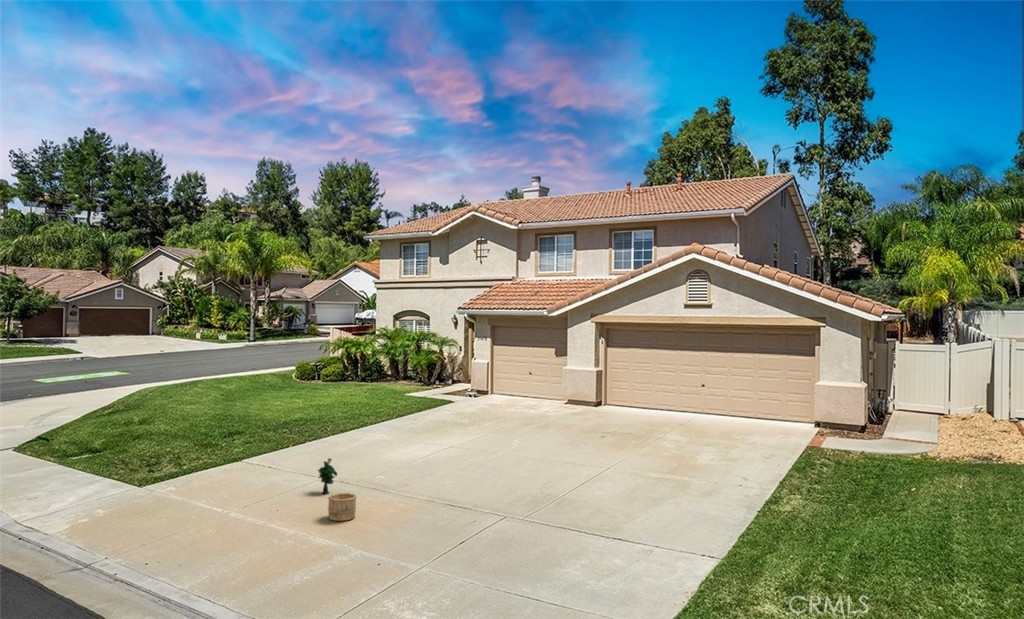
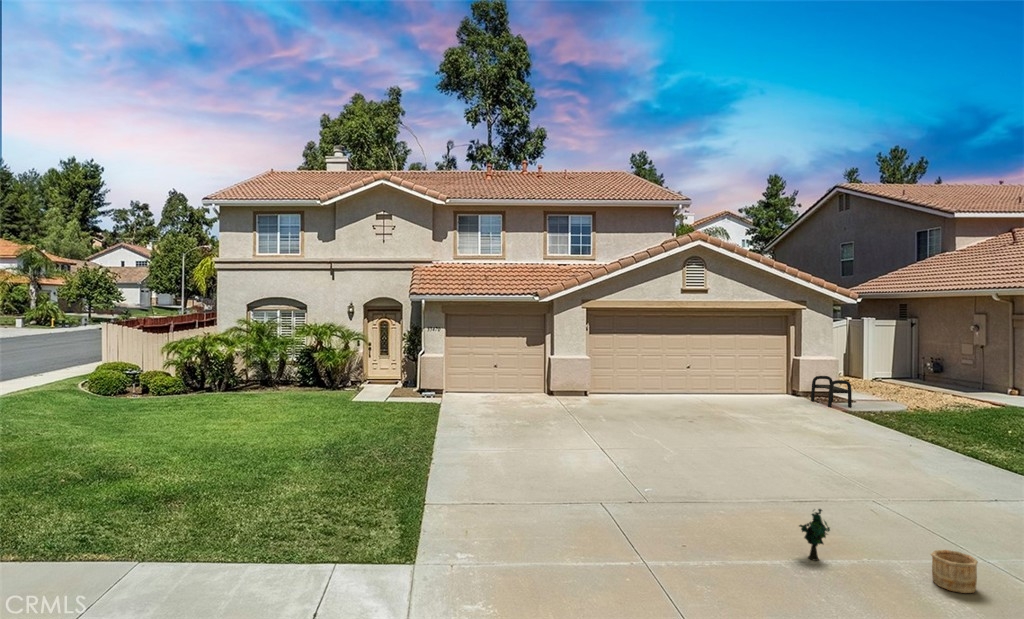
bench: none [816,409,853,448] -> present [811,376,852,407]

